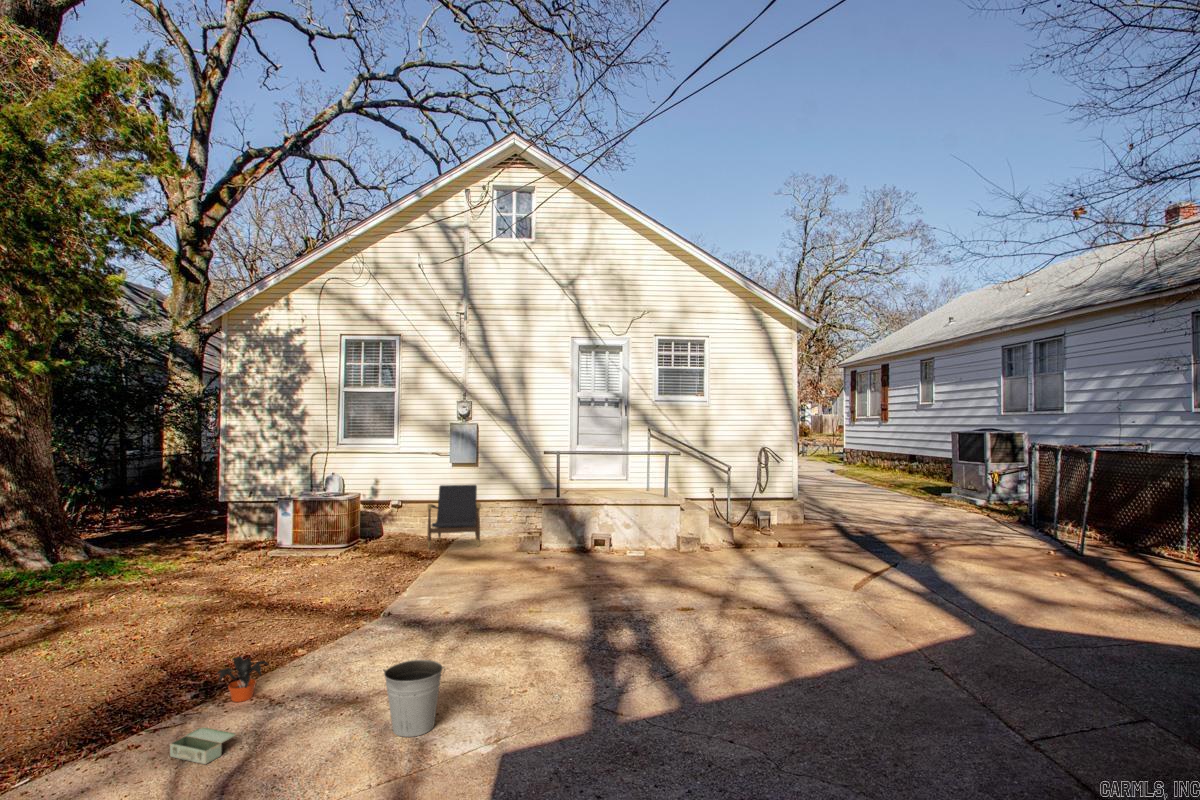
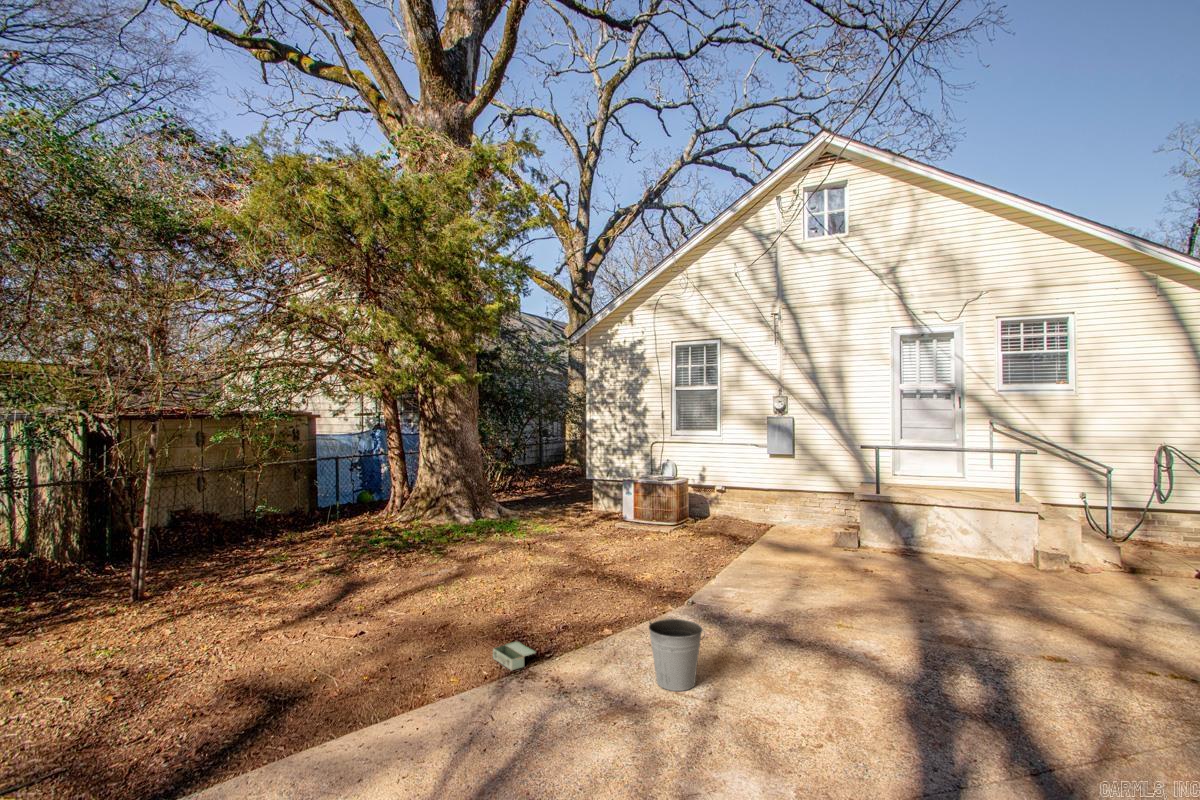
lounge chair: present [427,485,481,548] -> none [745,475,796,535]
potted plant: present [216,656,268,702] -> none [536,592,577,629]

